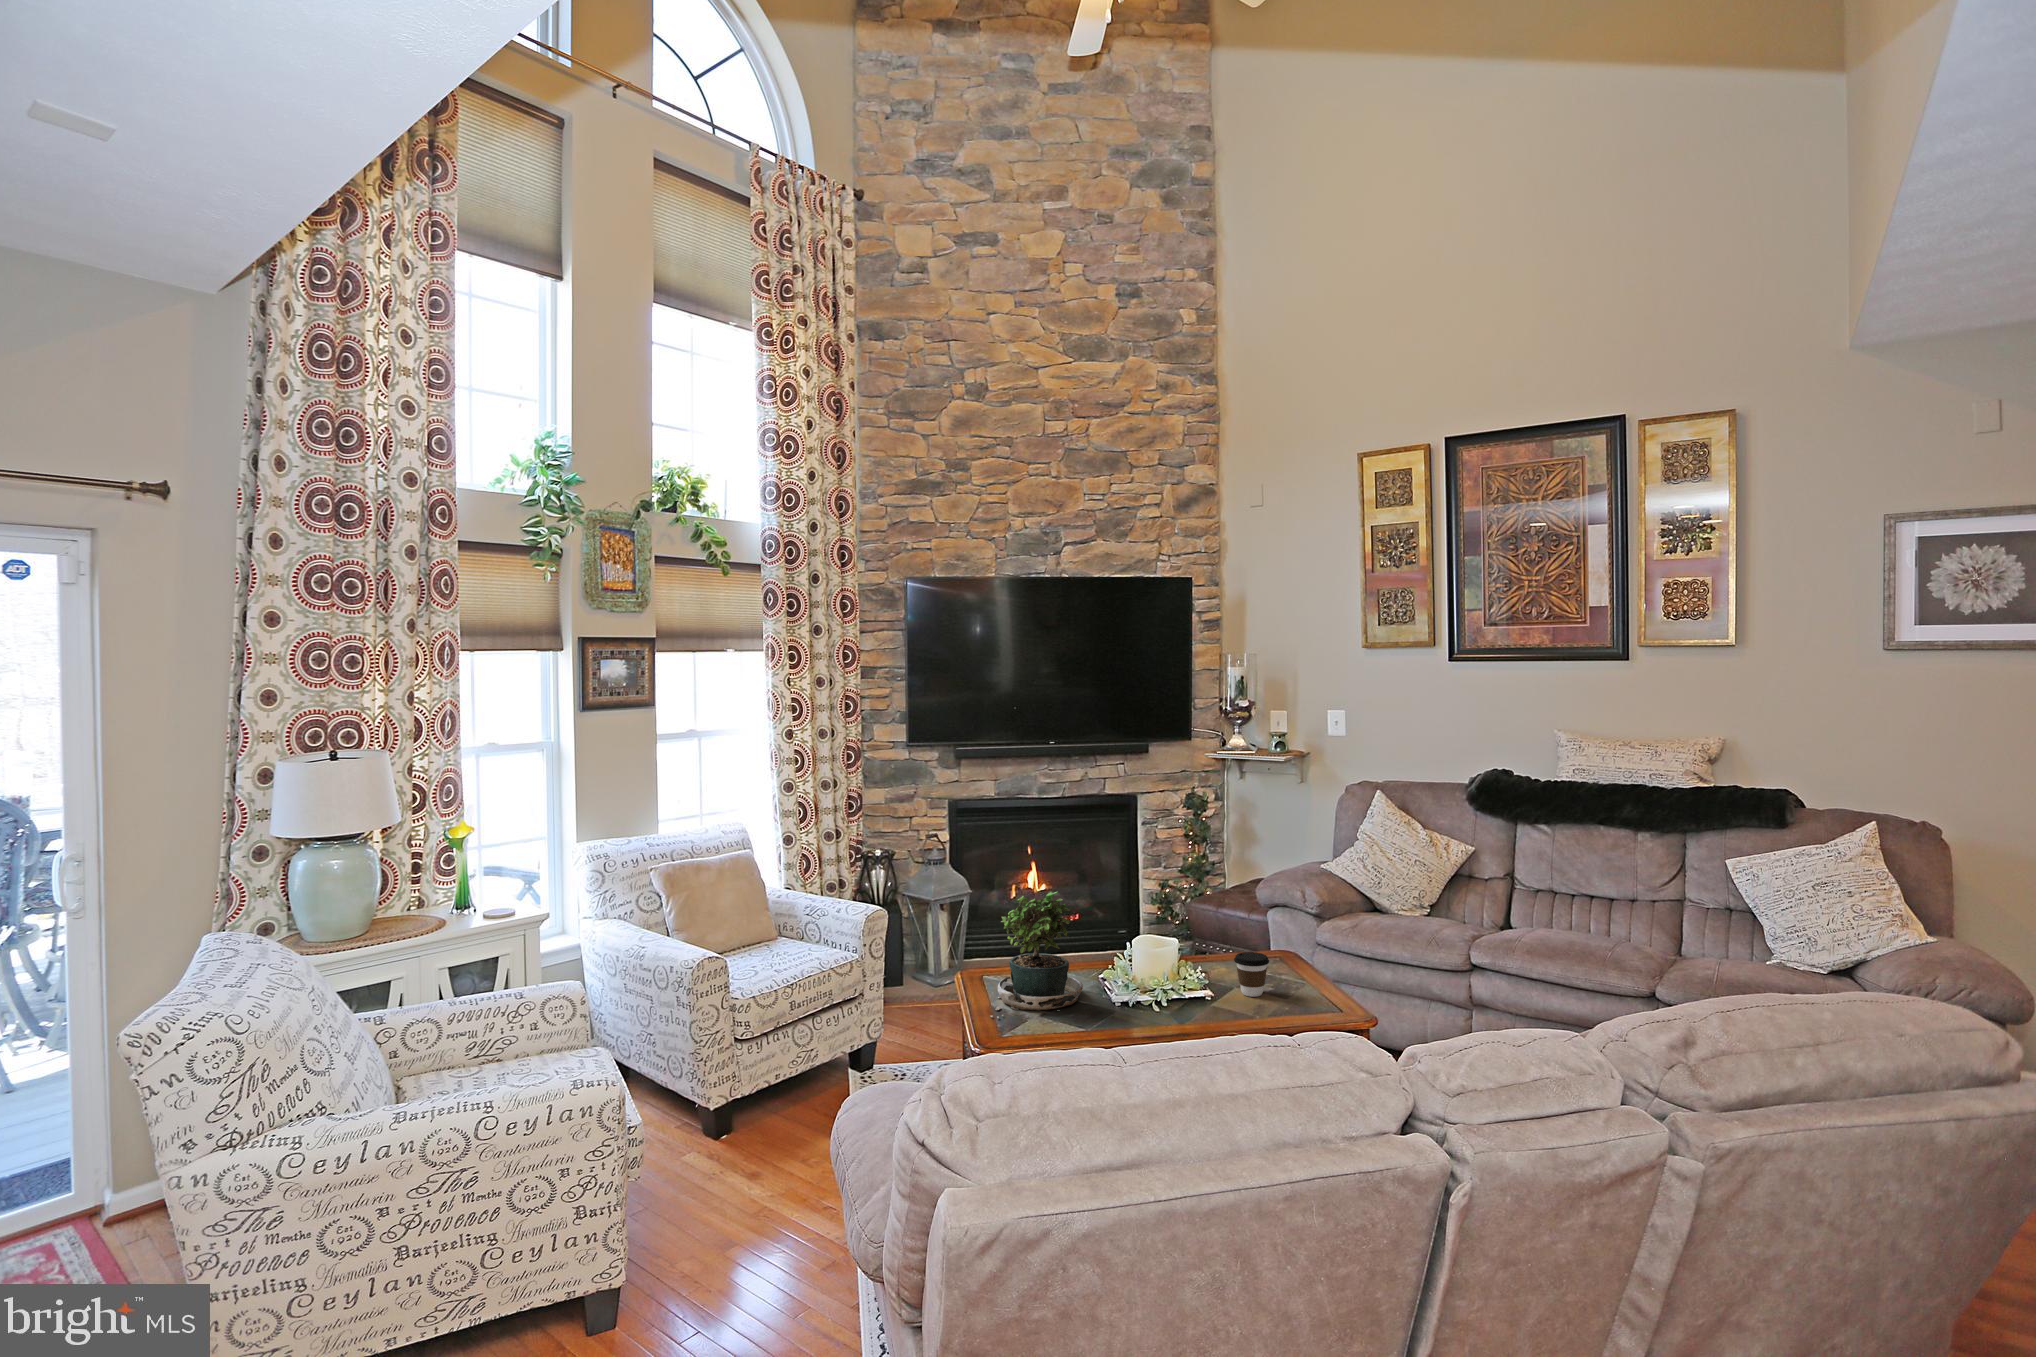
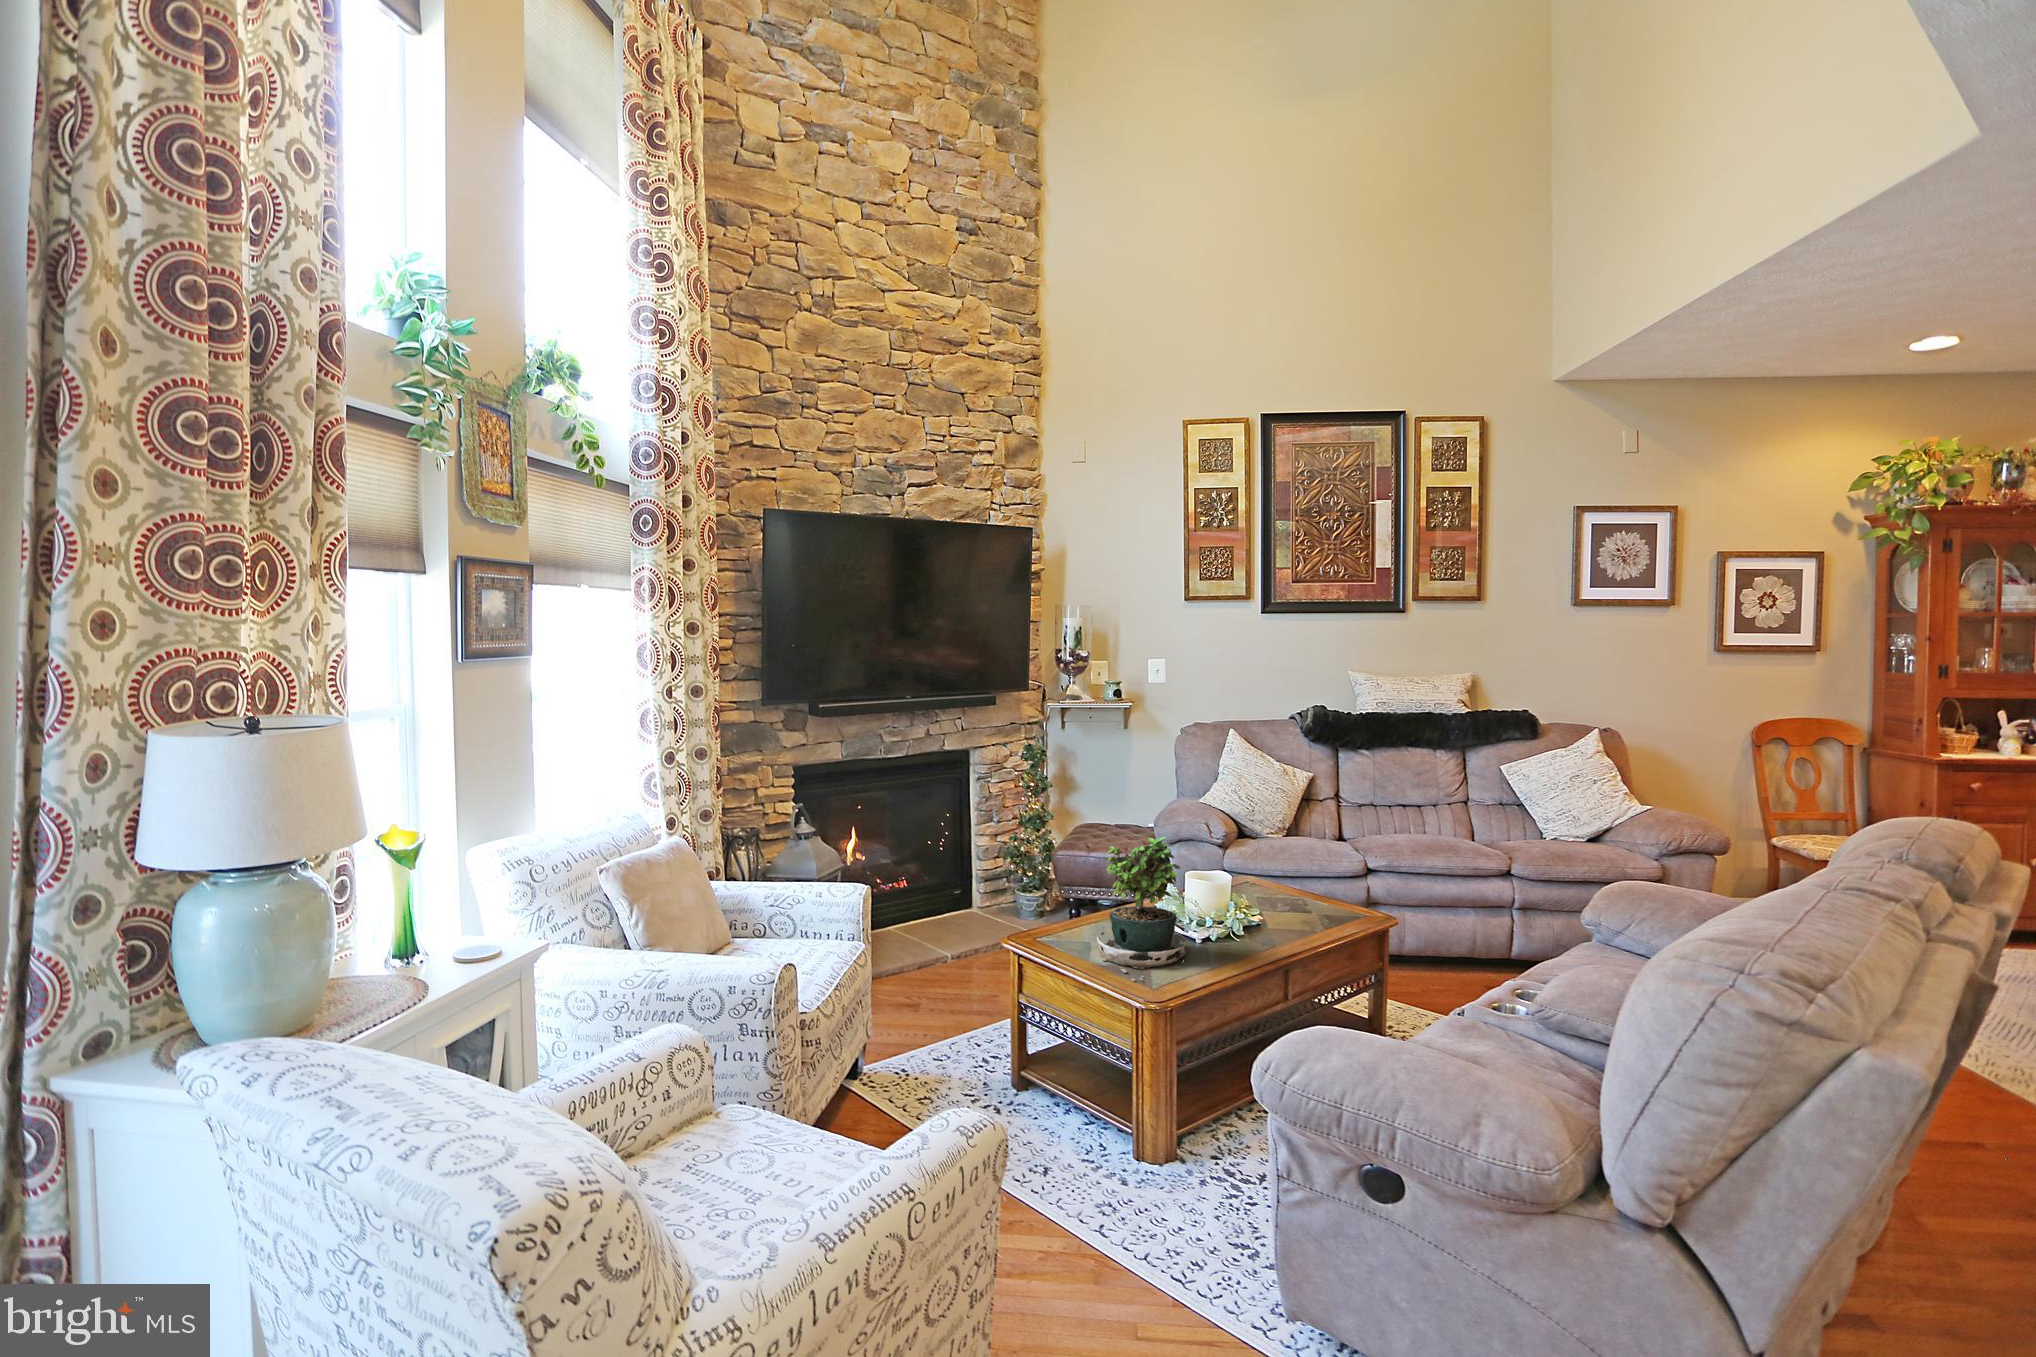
coffee cup: present [1234,952,1269,997] -> none [1292,879,1326,921]

